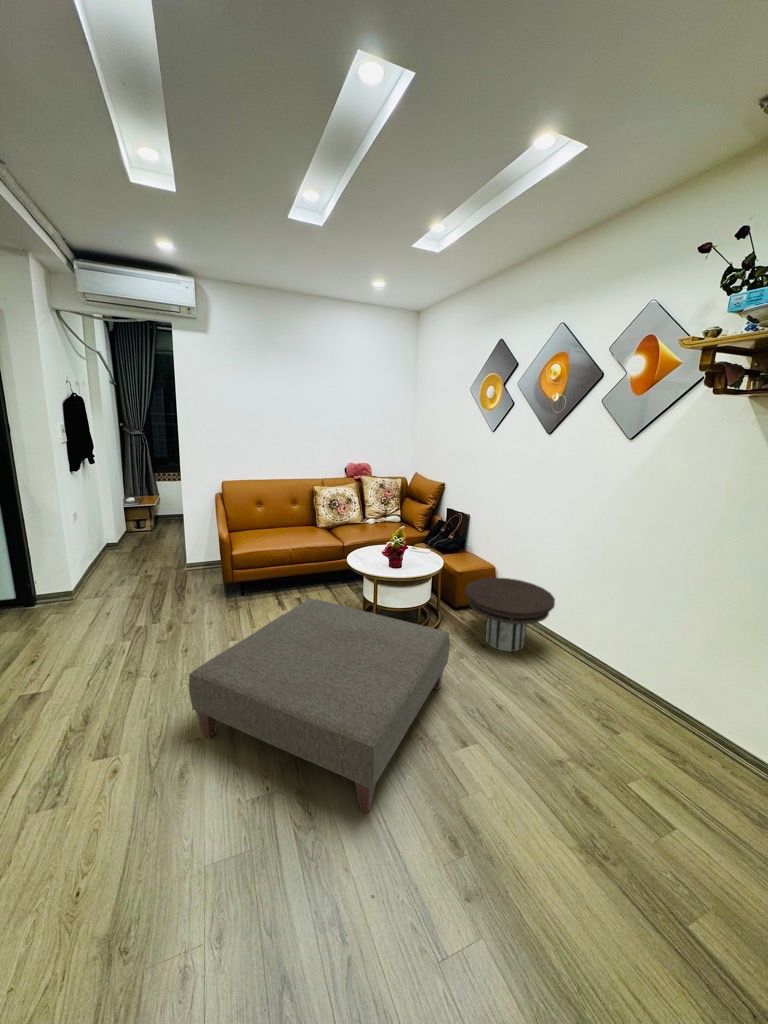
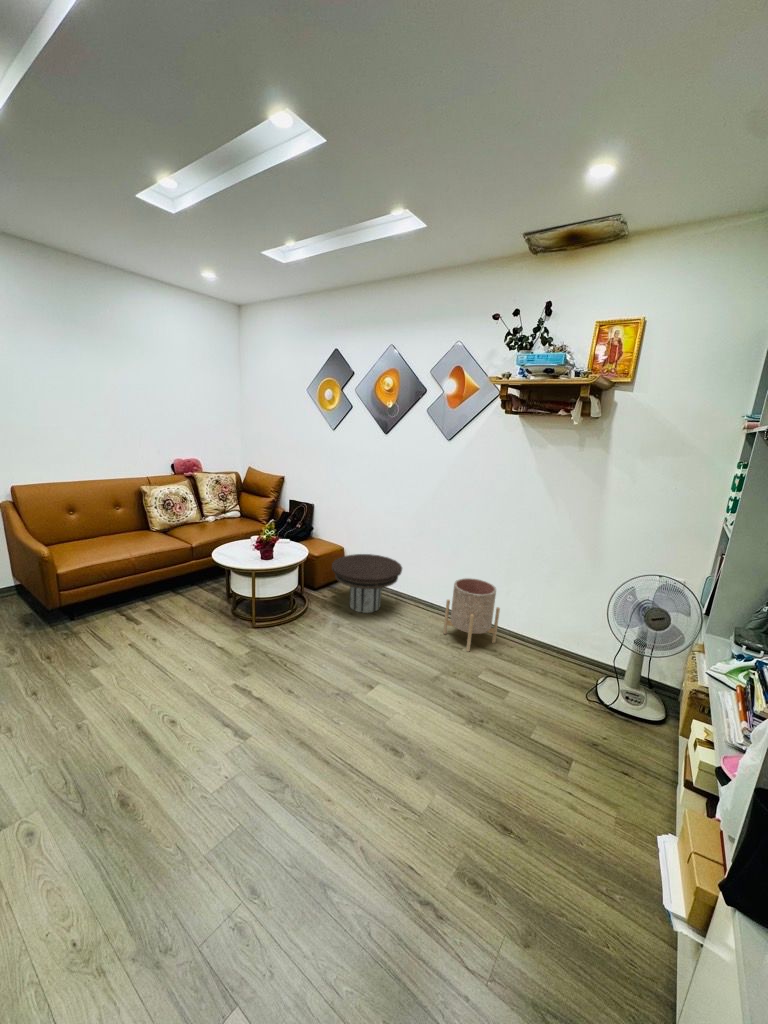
ottoman: present [189,599,450,813] -> none [89,602,340,775]
planter: none [597,635,690,743] -> present [443,578,500,652]

